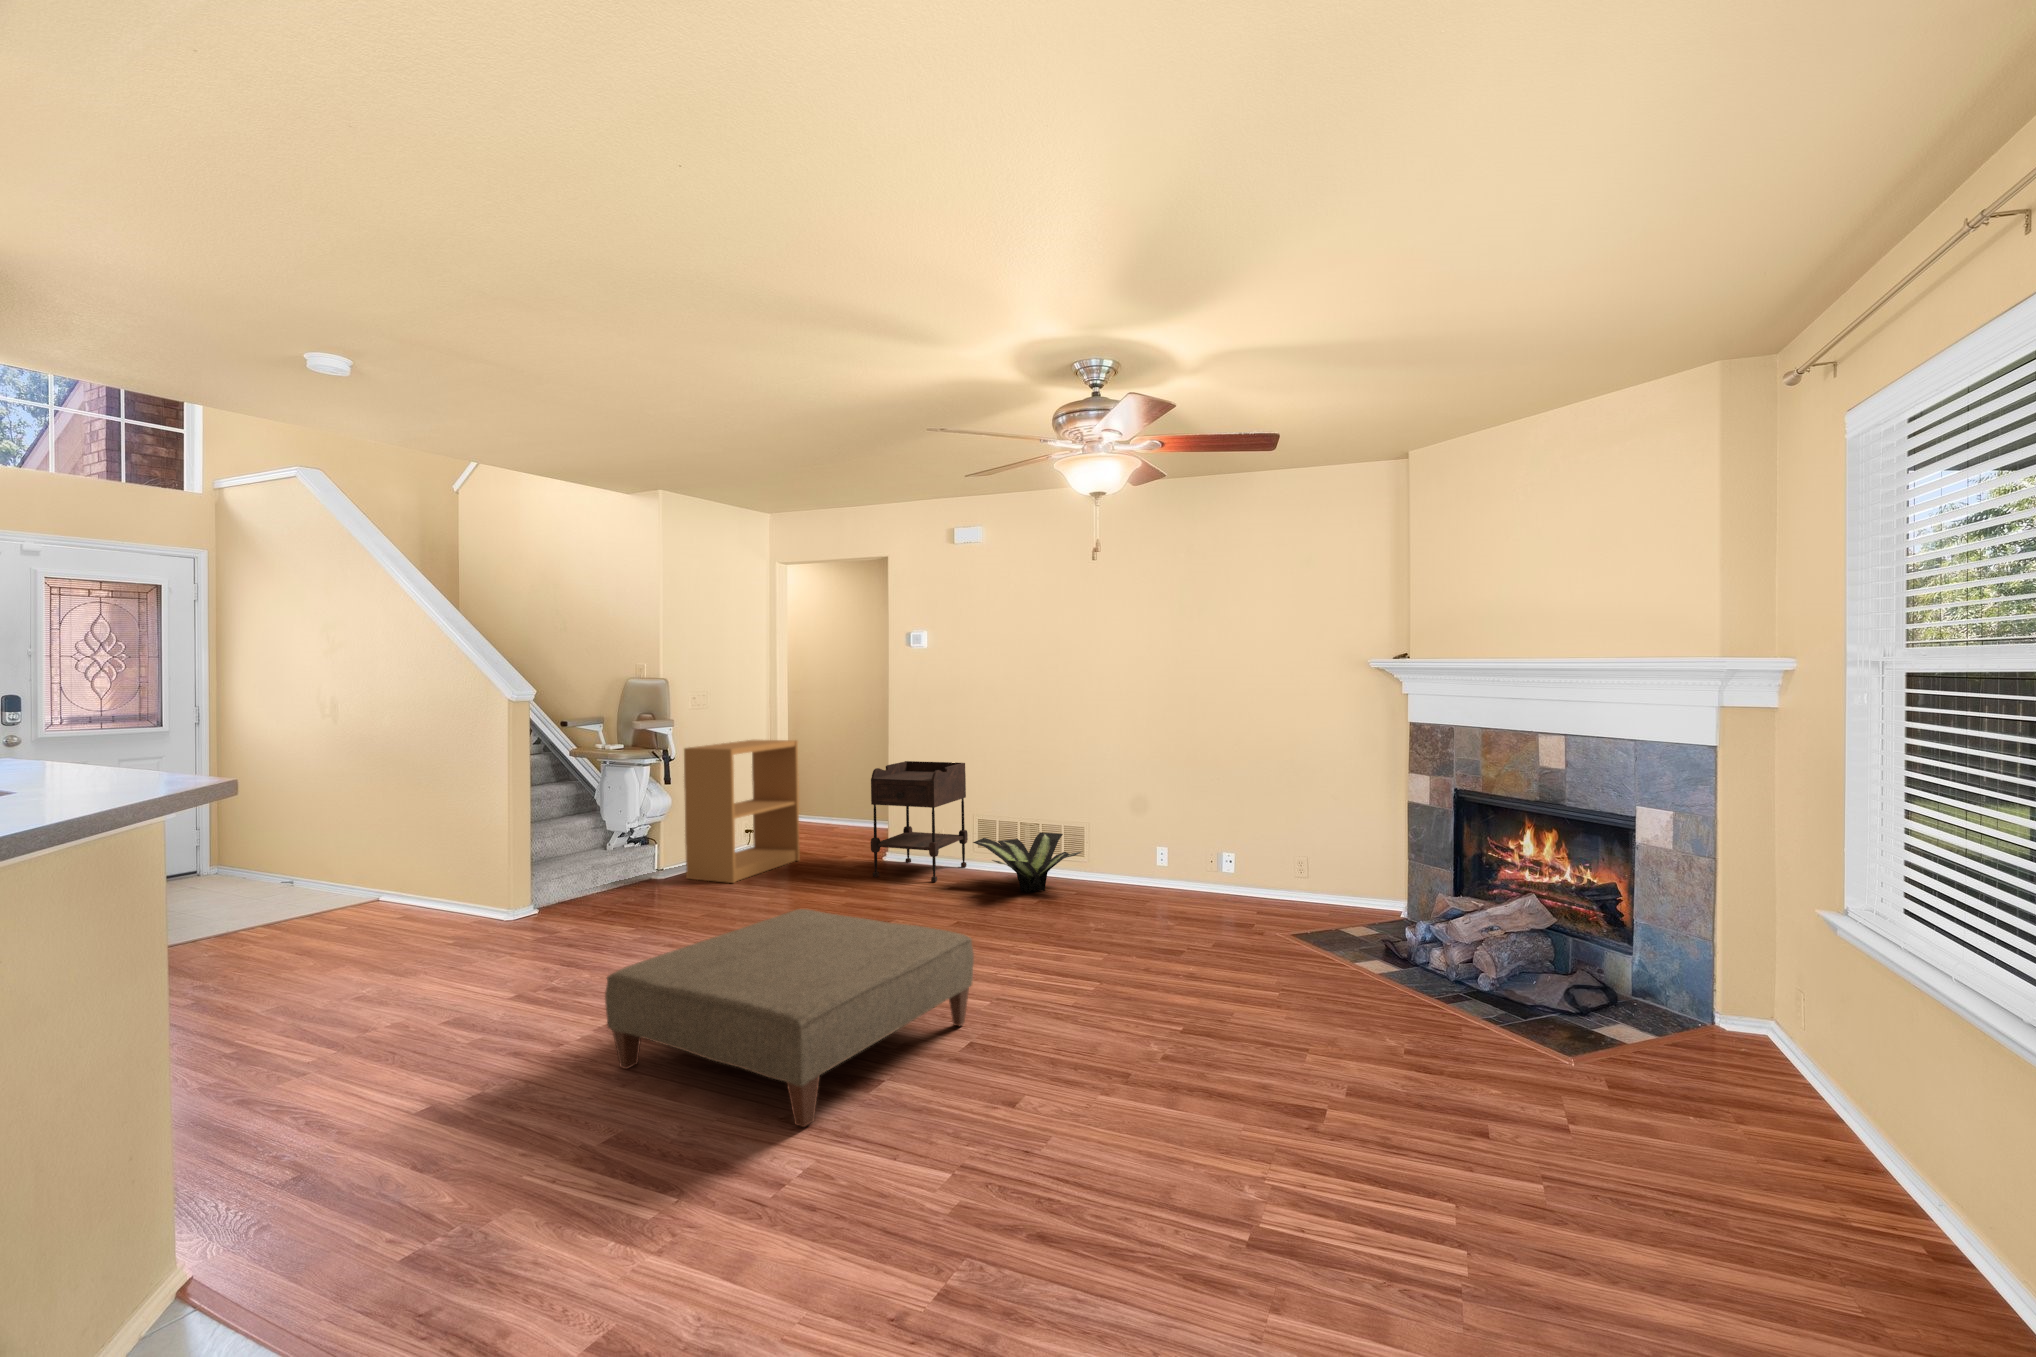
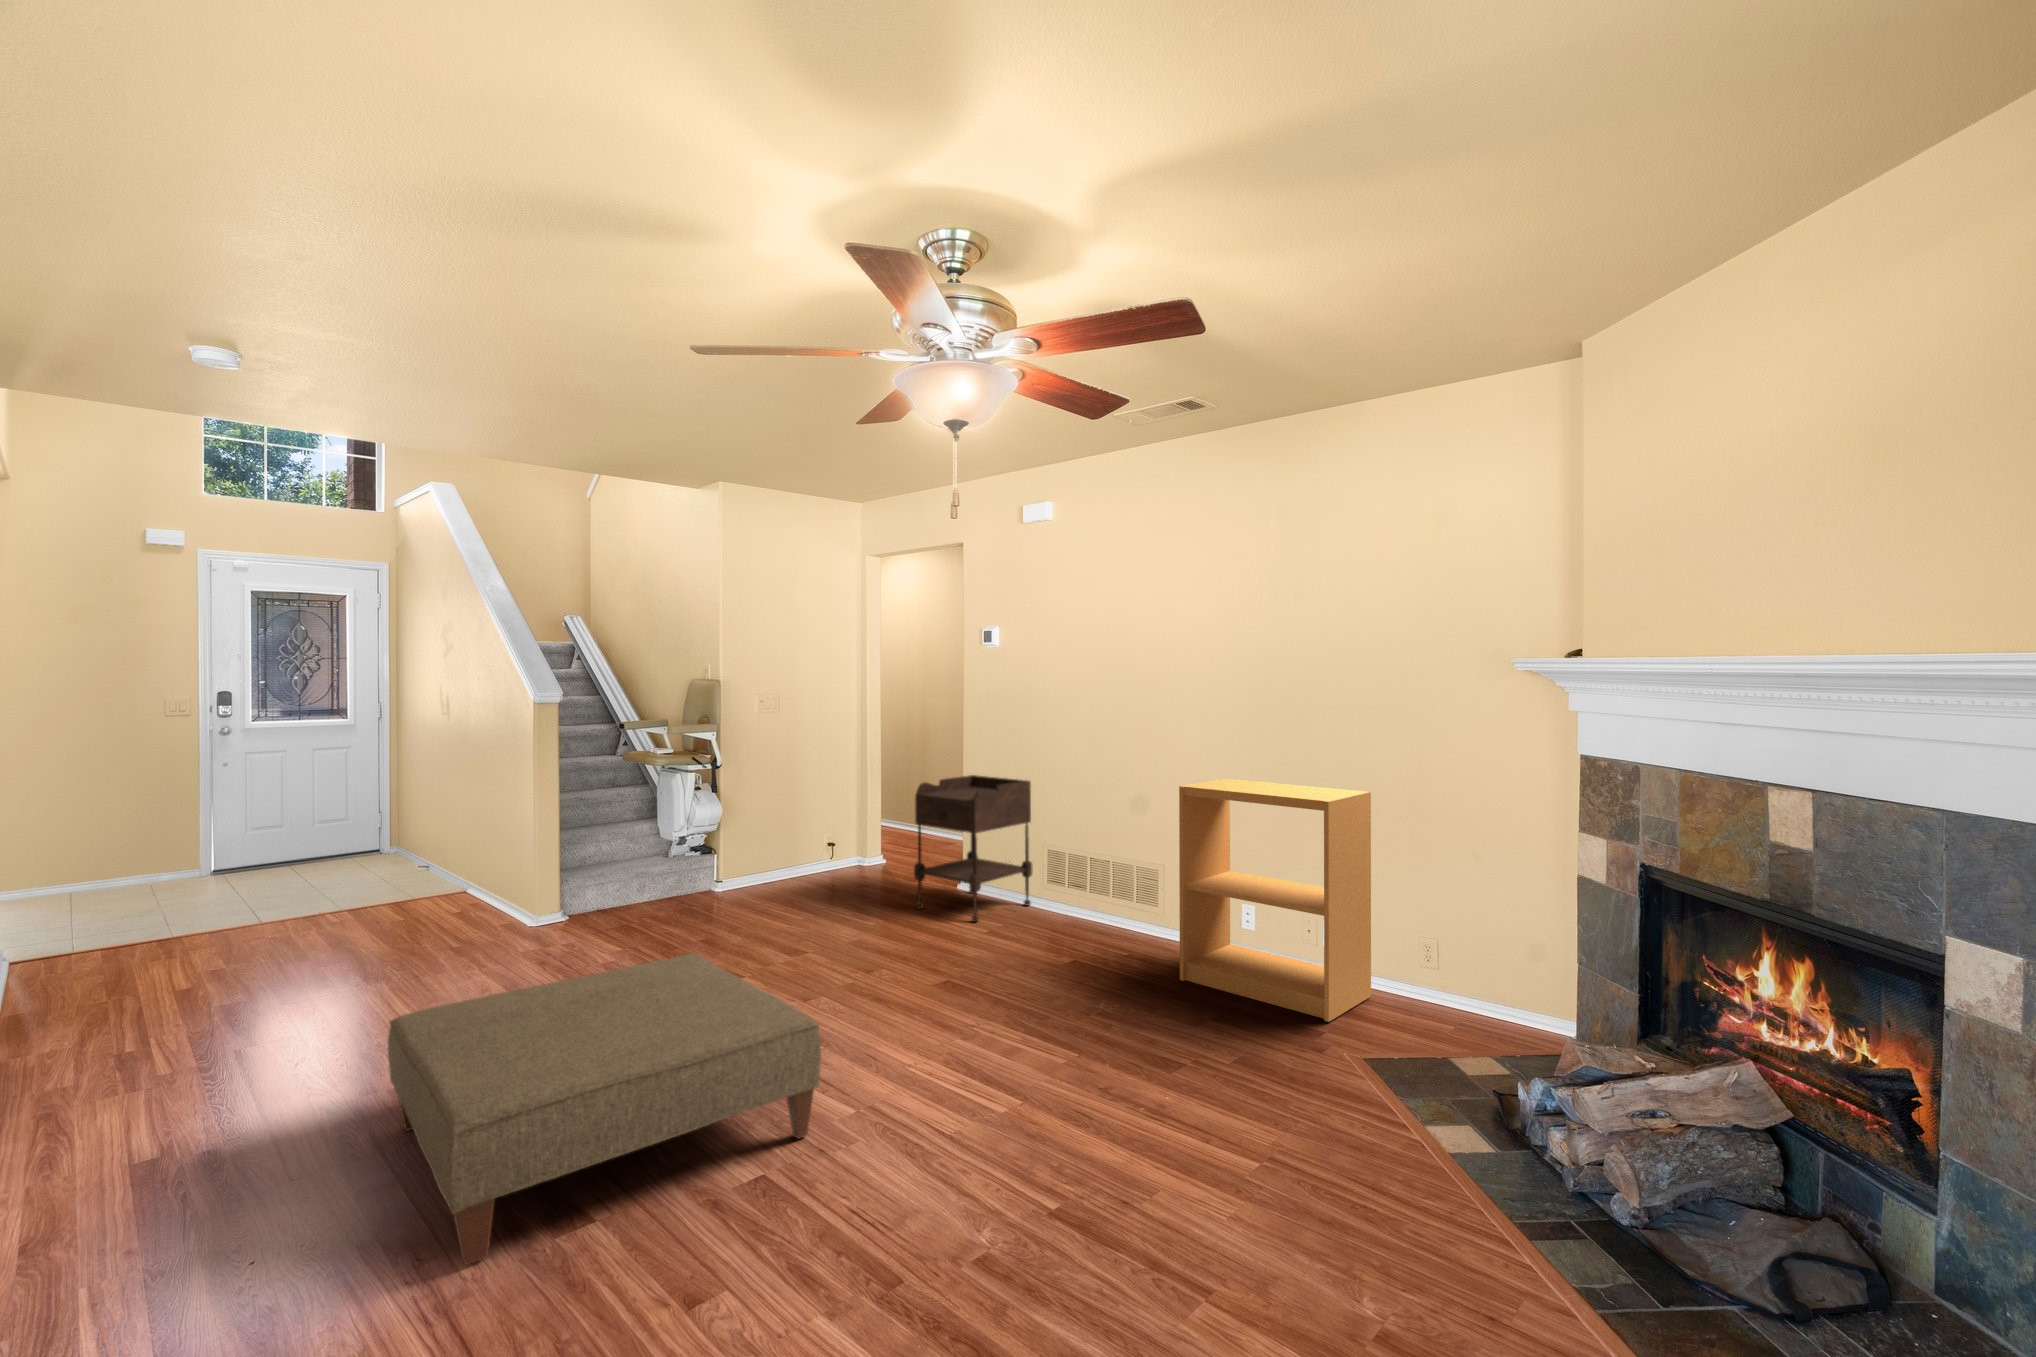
bookshelf: present [684,740,800,883] -> present [1179,779,1371,1022]
potted plant: present [973,832,1081,892] -> none [1011,872,1138,949]

